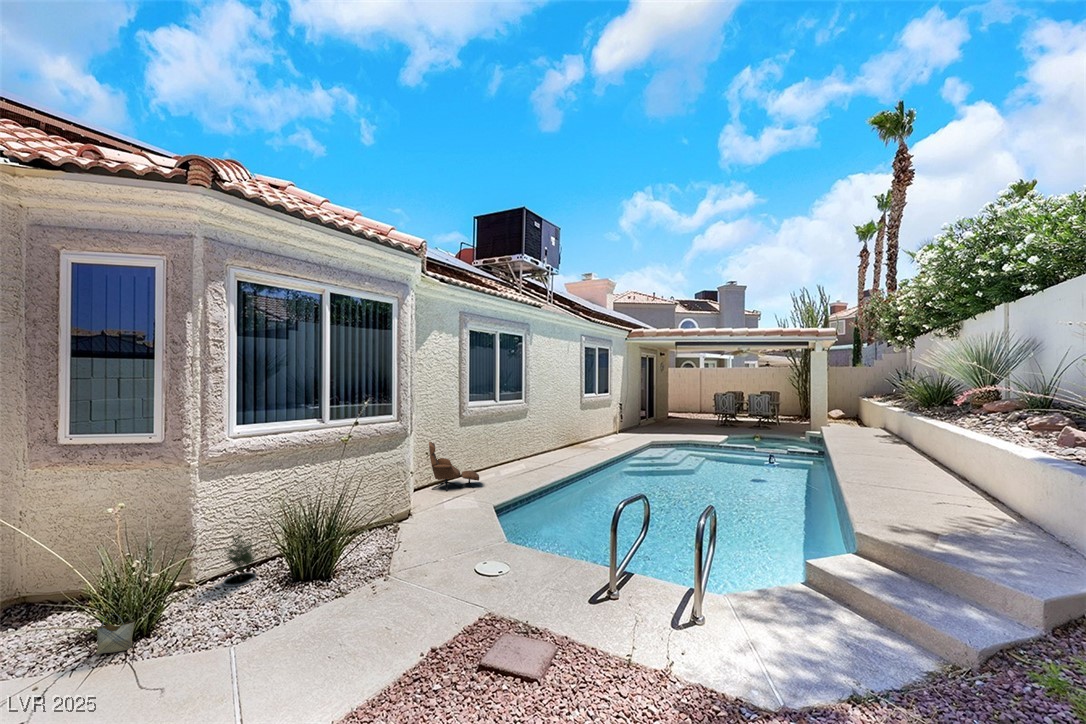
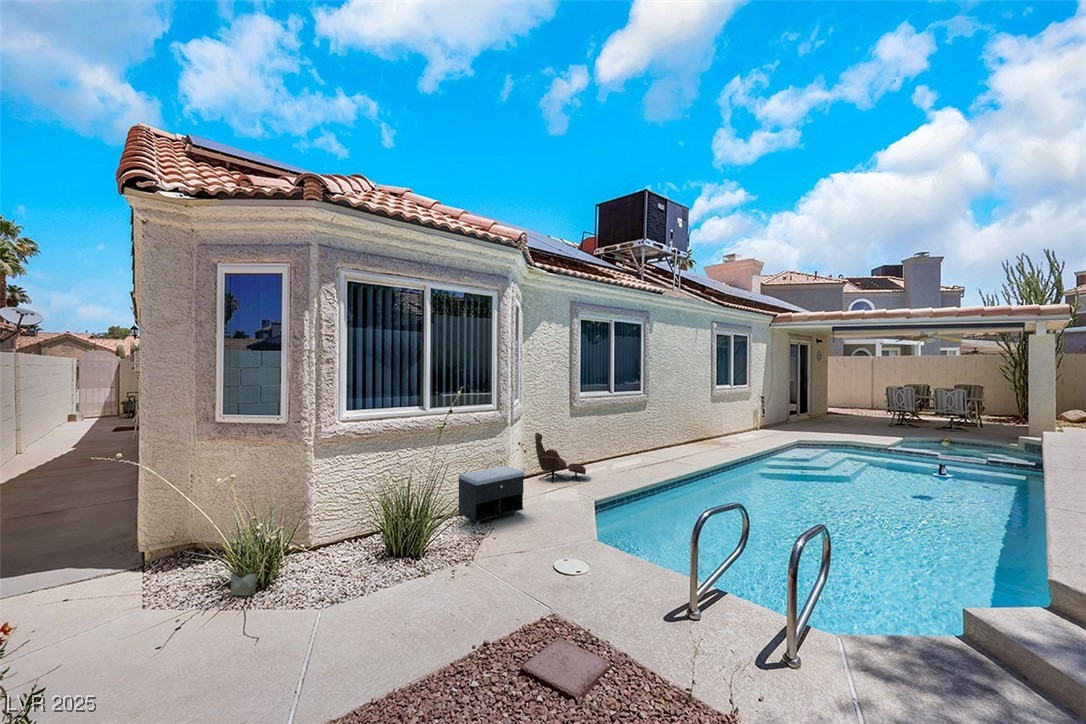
storage bench: none [360,477,430,539] -> present [459,466,525,525]
potted tree: present [223,534,256,587] -> none [335,504,363,553]

